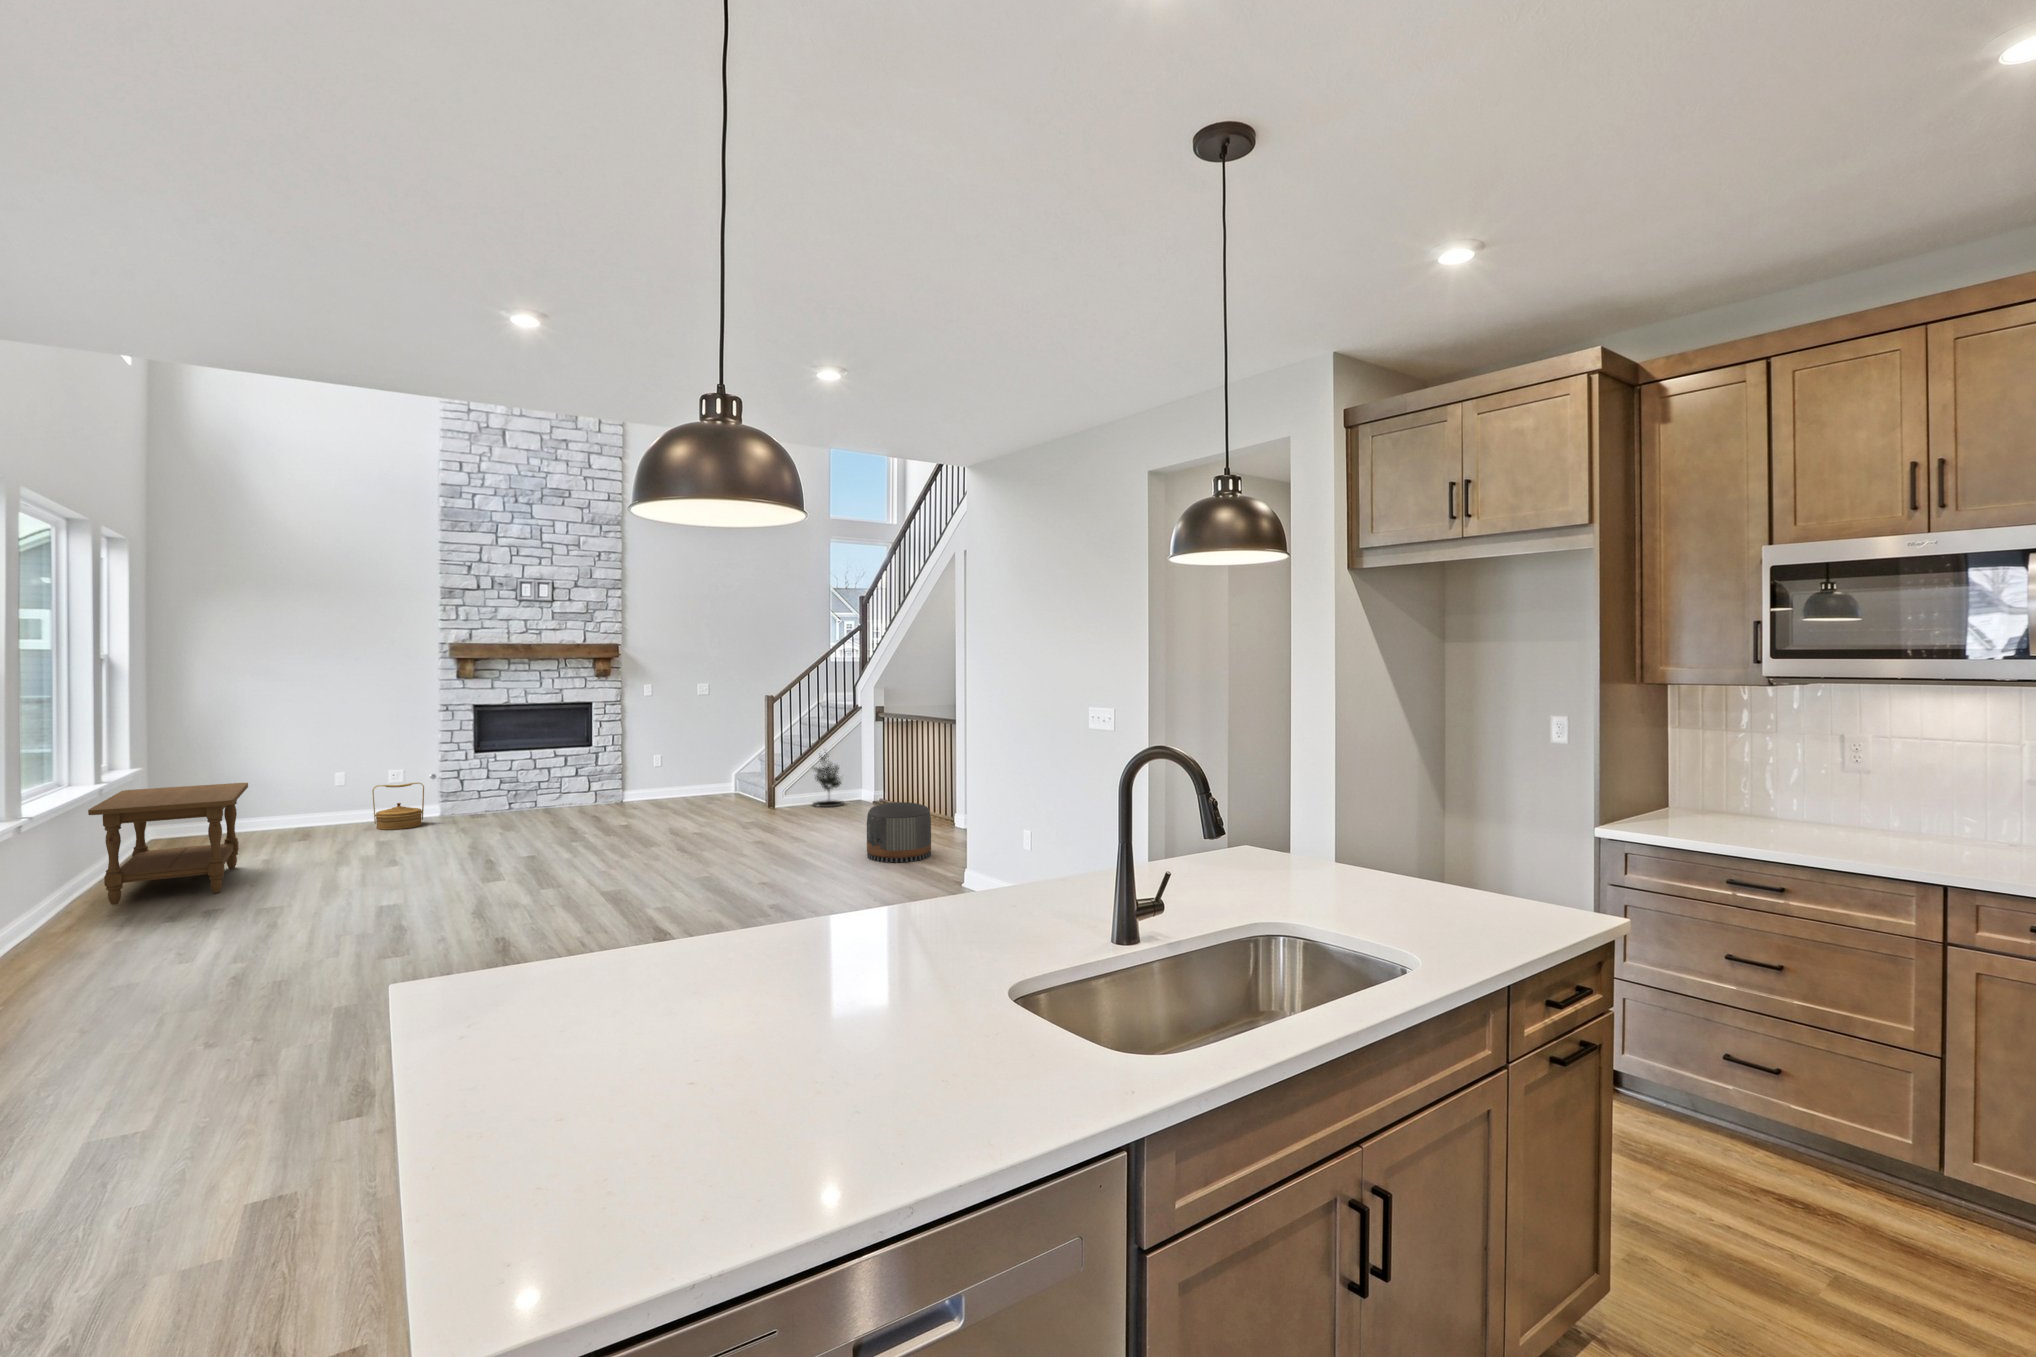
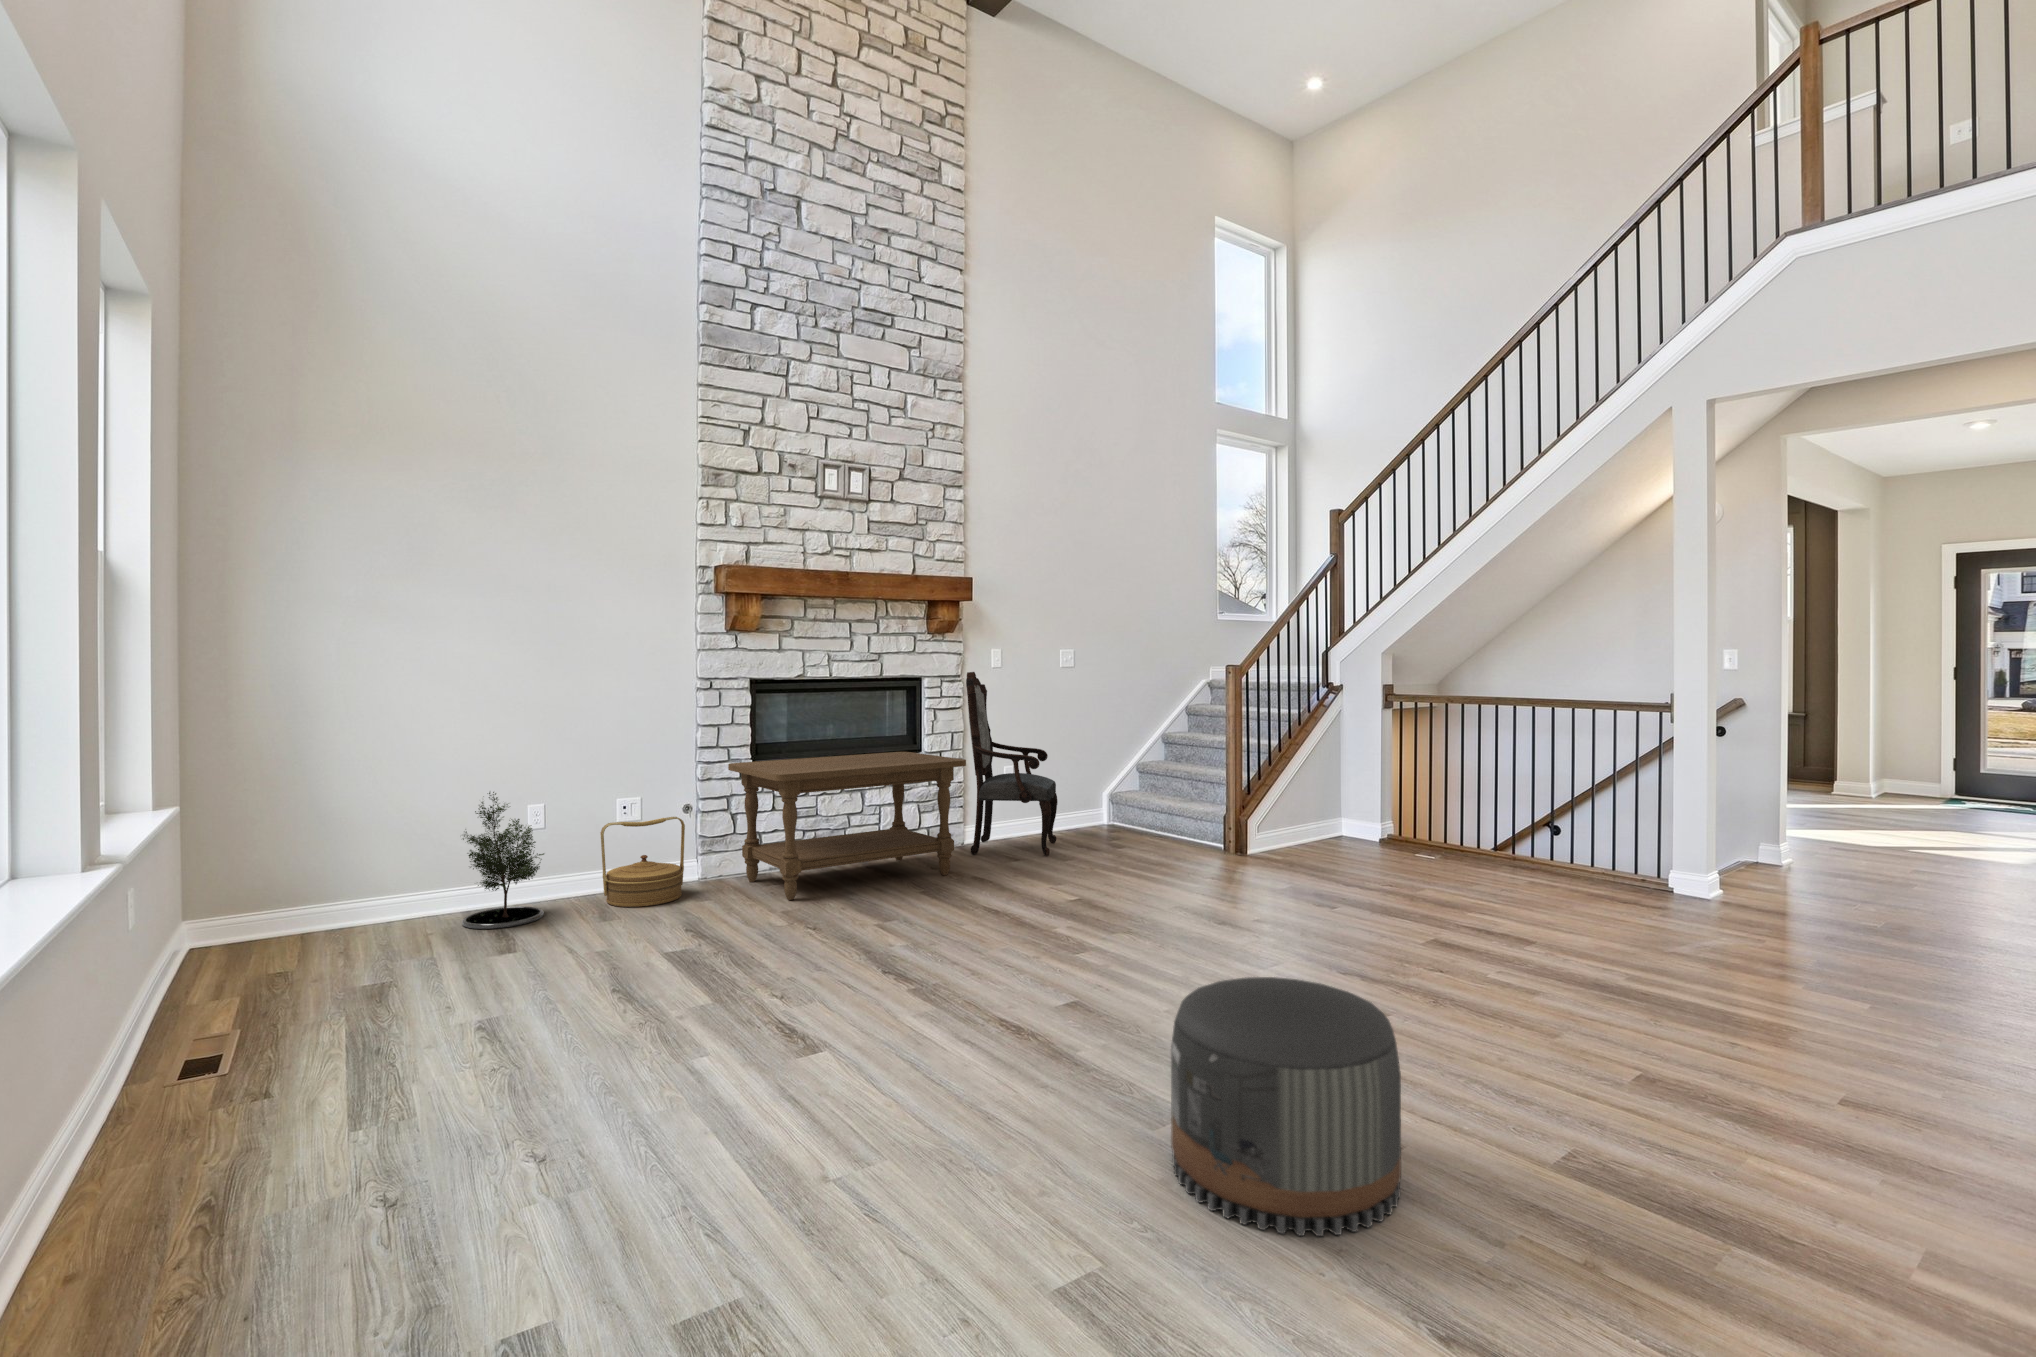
armchair: none [615,699,681,807] -> present [966,672,1058,856]
potted tree: present [812,752,844,807] -> present [462,792,544,929]
coffee table: present [88,783,248,905] -> present [728,752,966,900]
pouf: present [867,802,931,862] -> present [1171,977,1401,1236]

